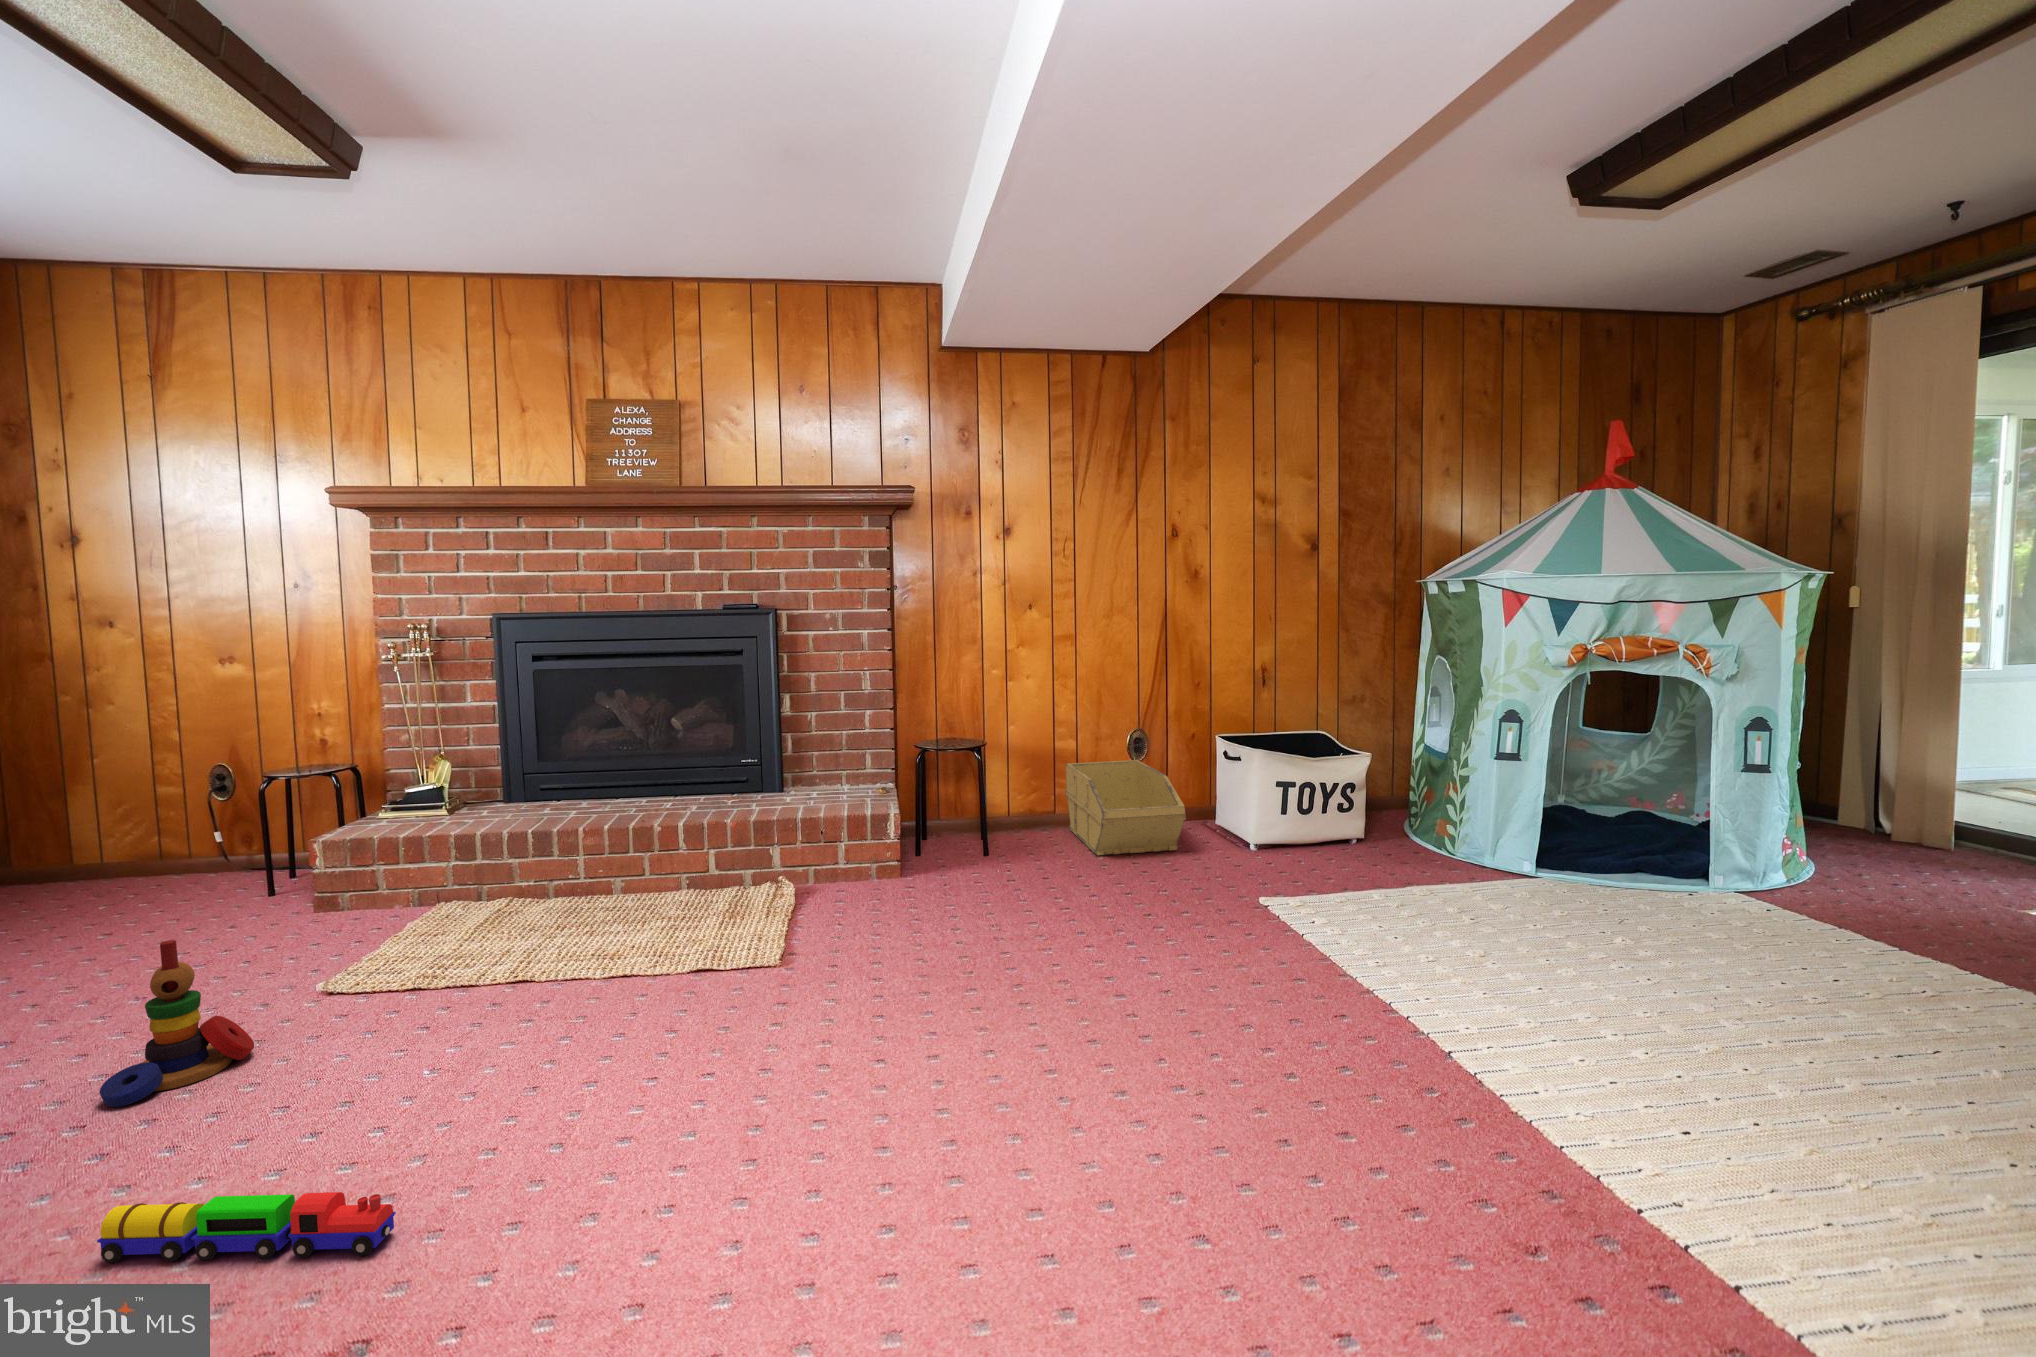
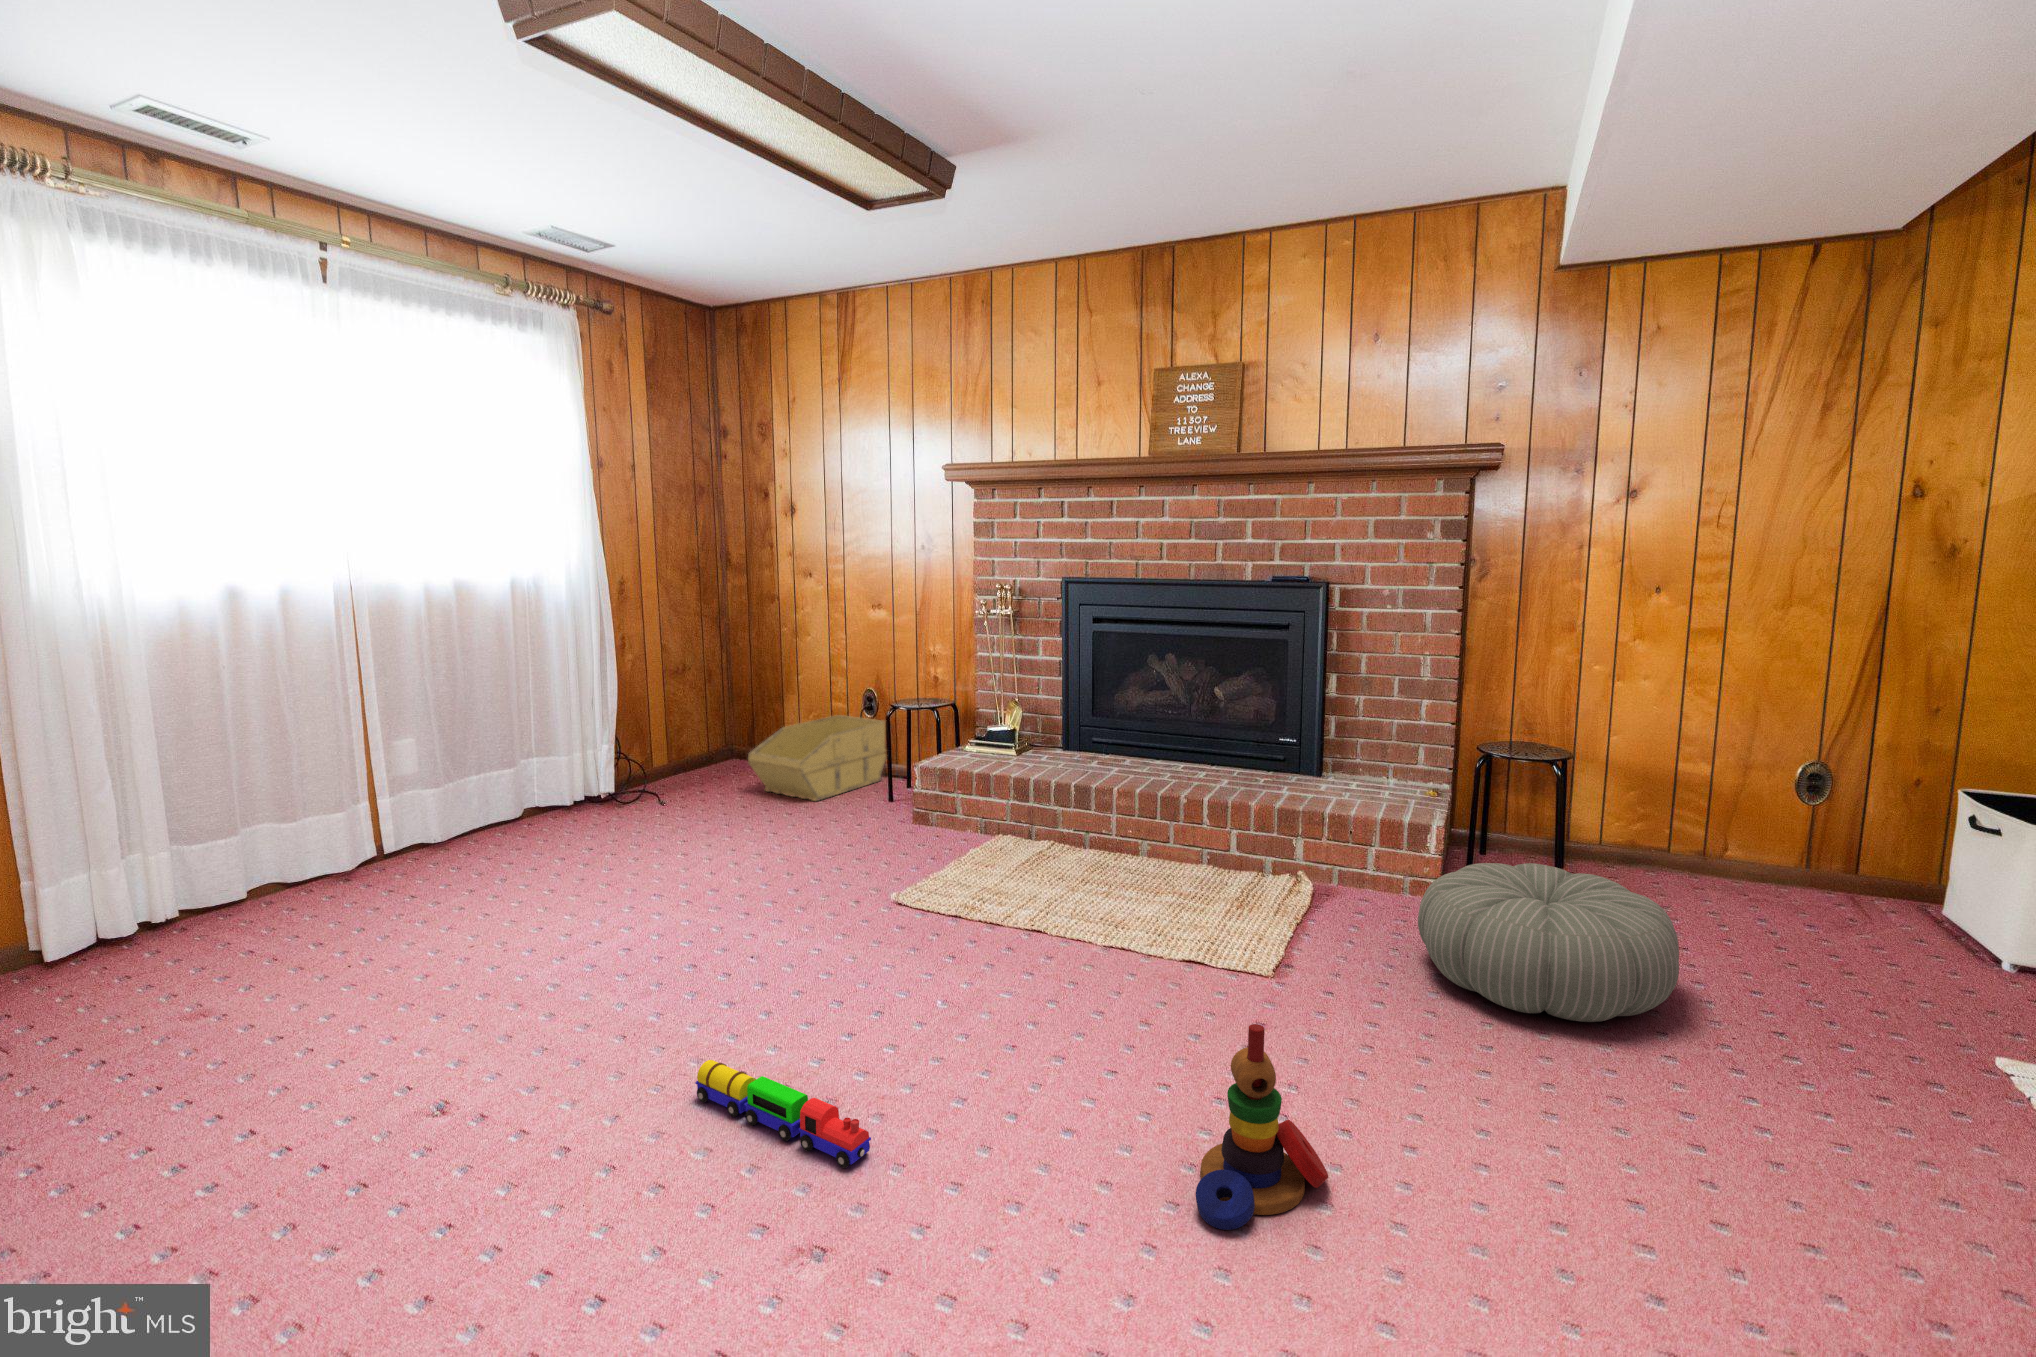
storage bin: present [1065,760,1186,855] -> present [748,715,886,801]
pouf: none [897,826,1086,942] -> present [1418,863,1679,1022]
stacking toy: present [100,940,254,1107] -> present [1196,1024,1328,1230]

